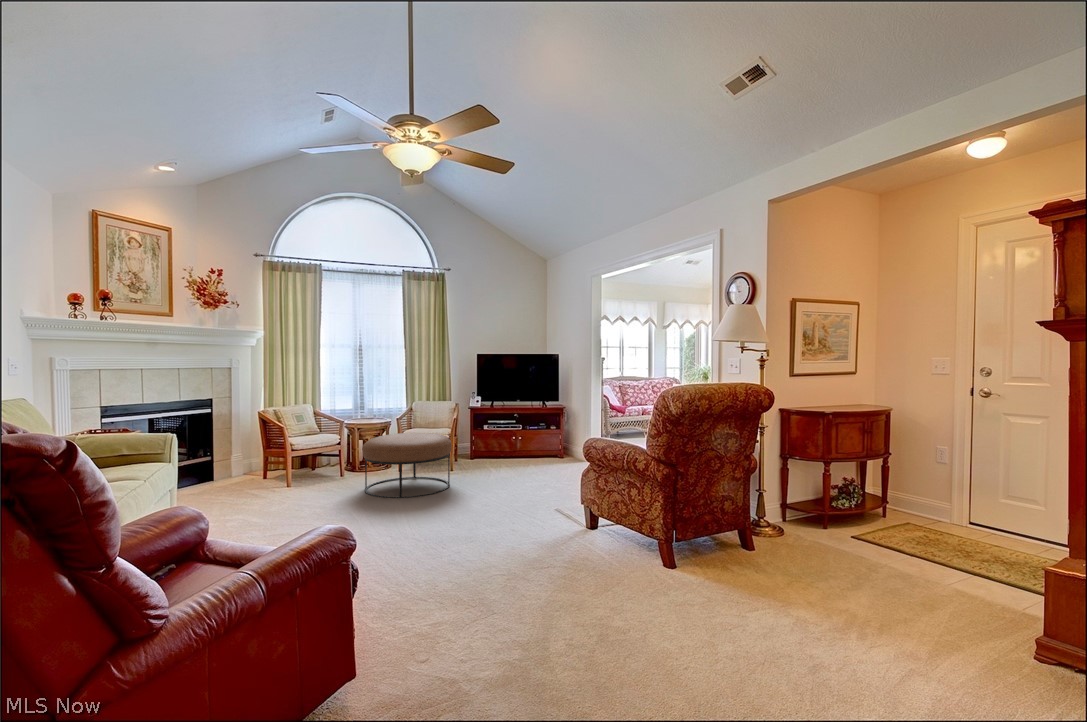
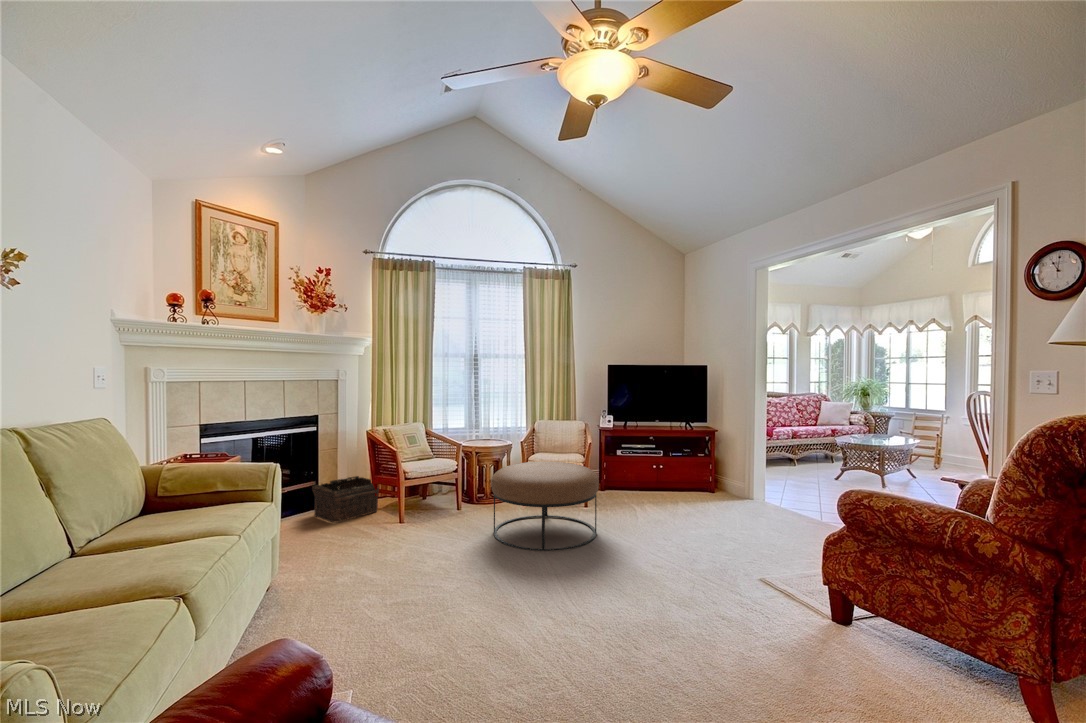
basket: none [206,450,269,488] -> present [312,476,379,523]

